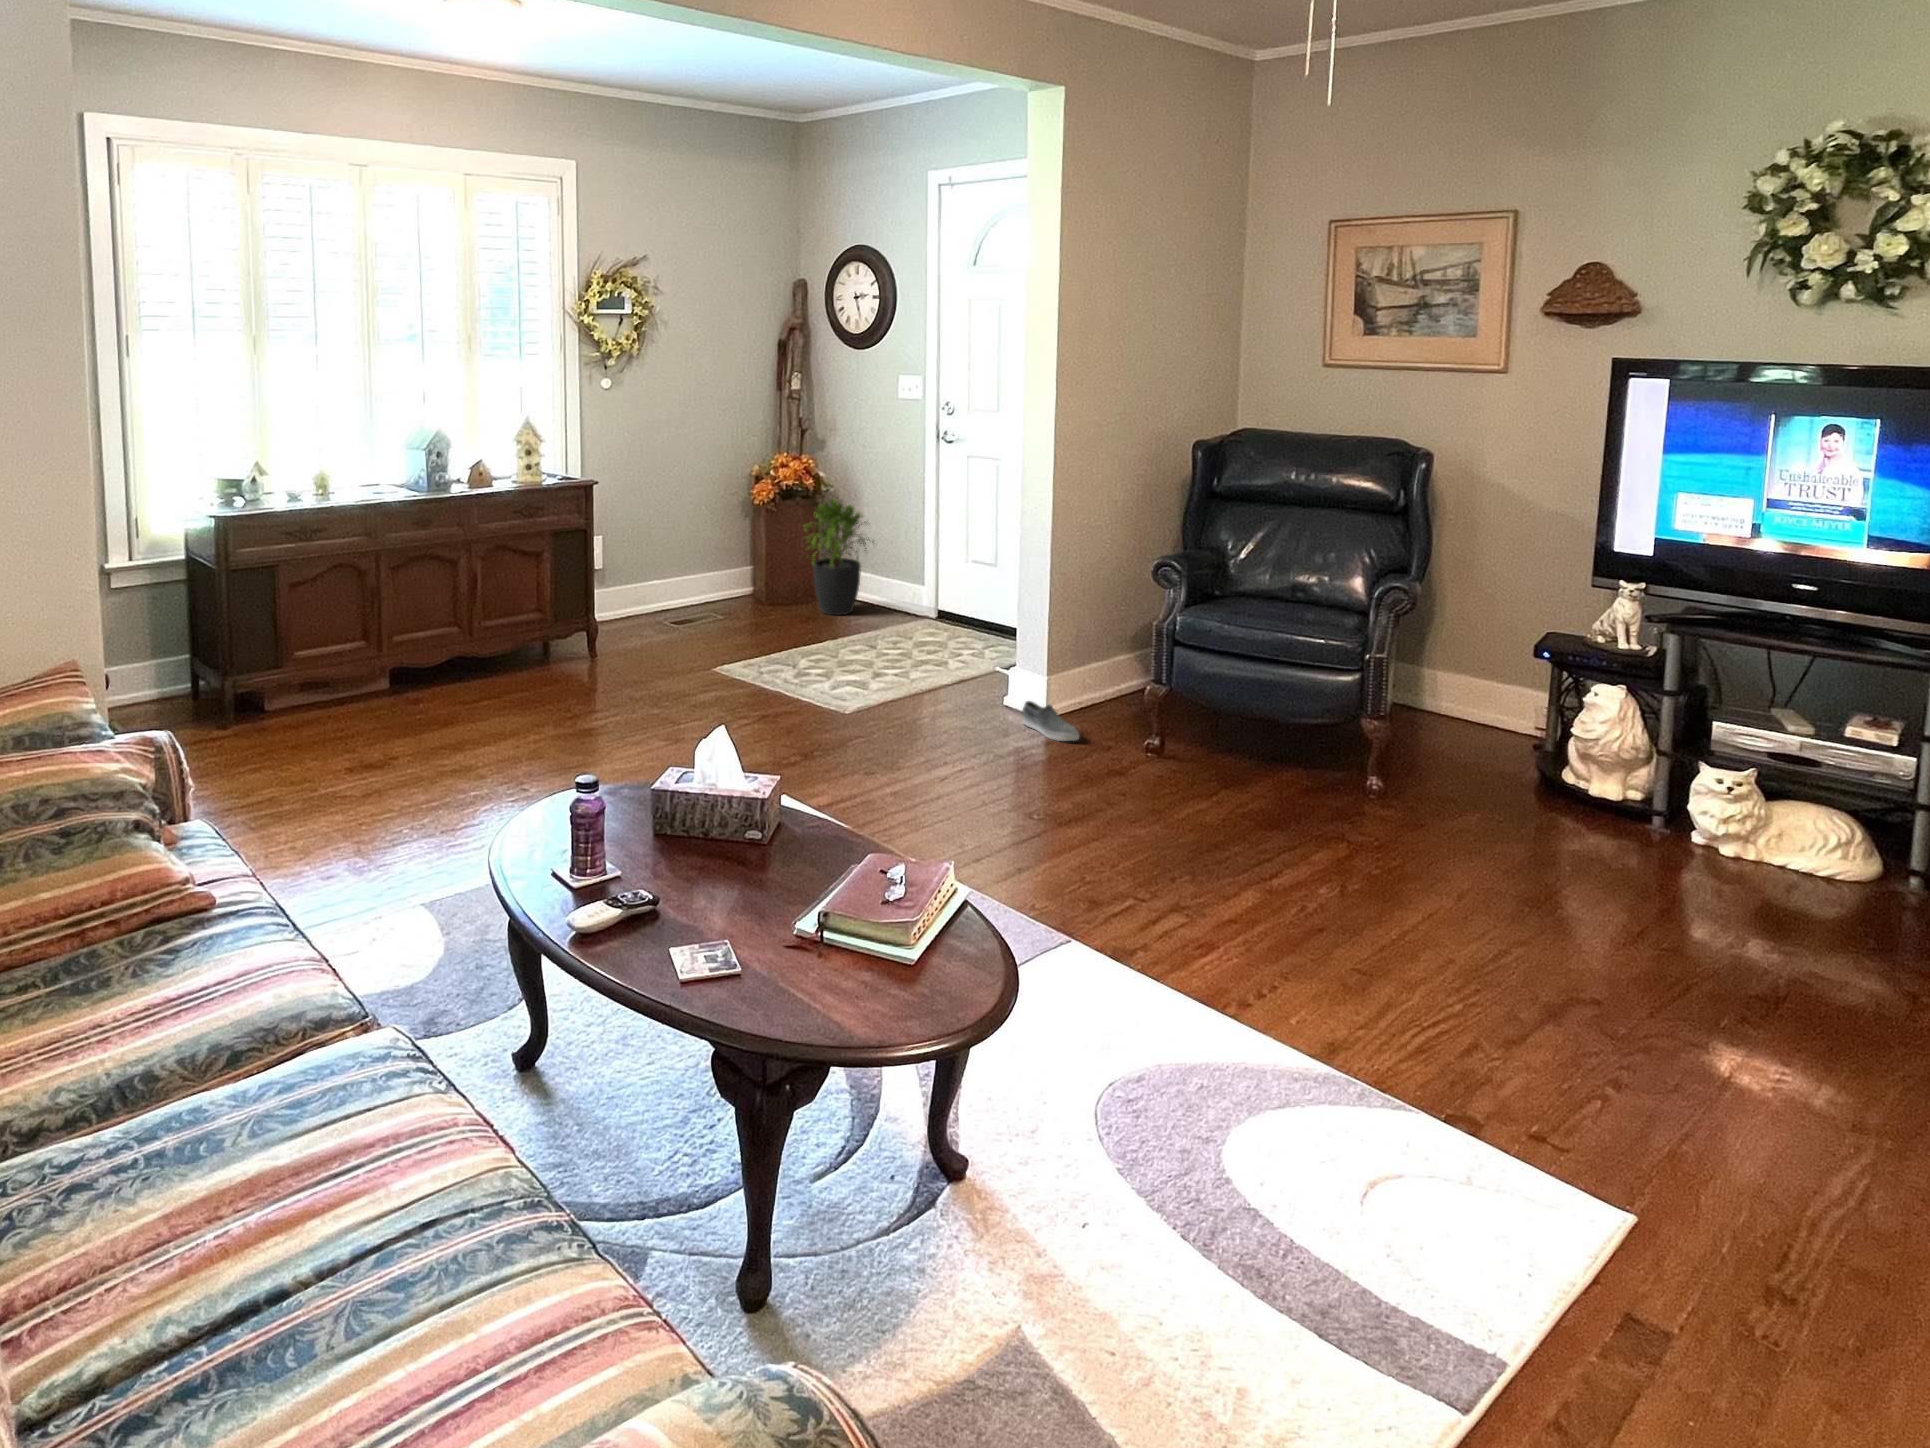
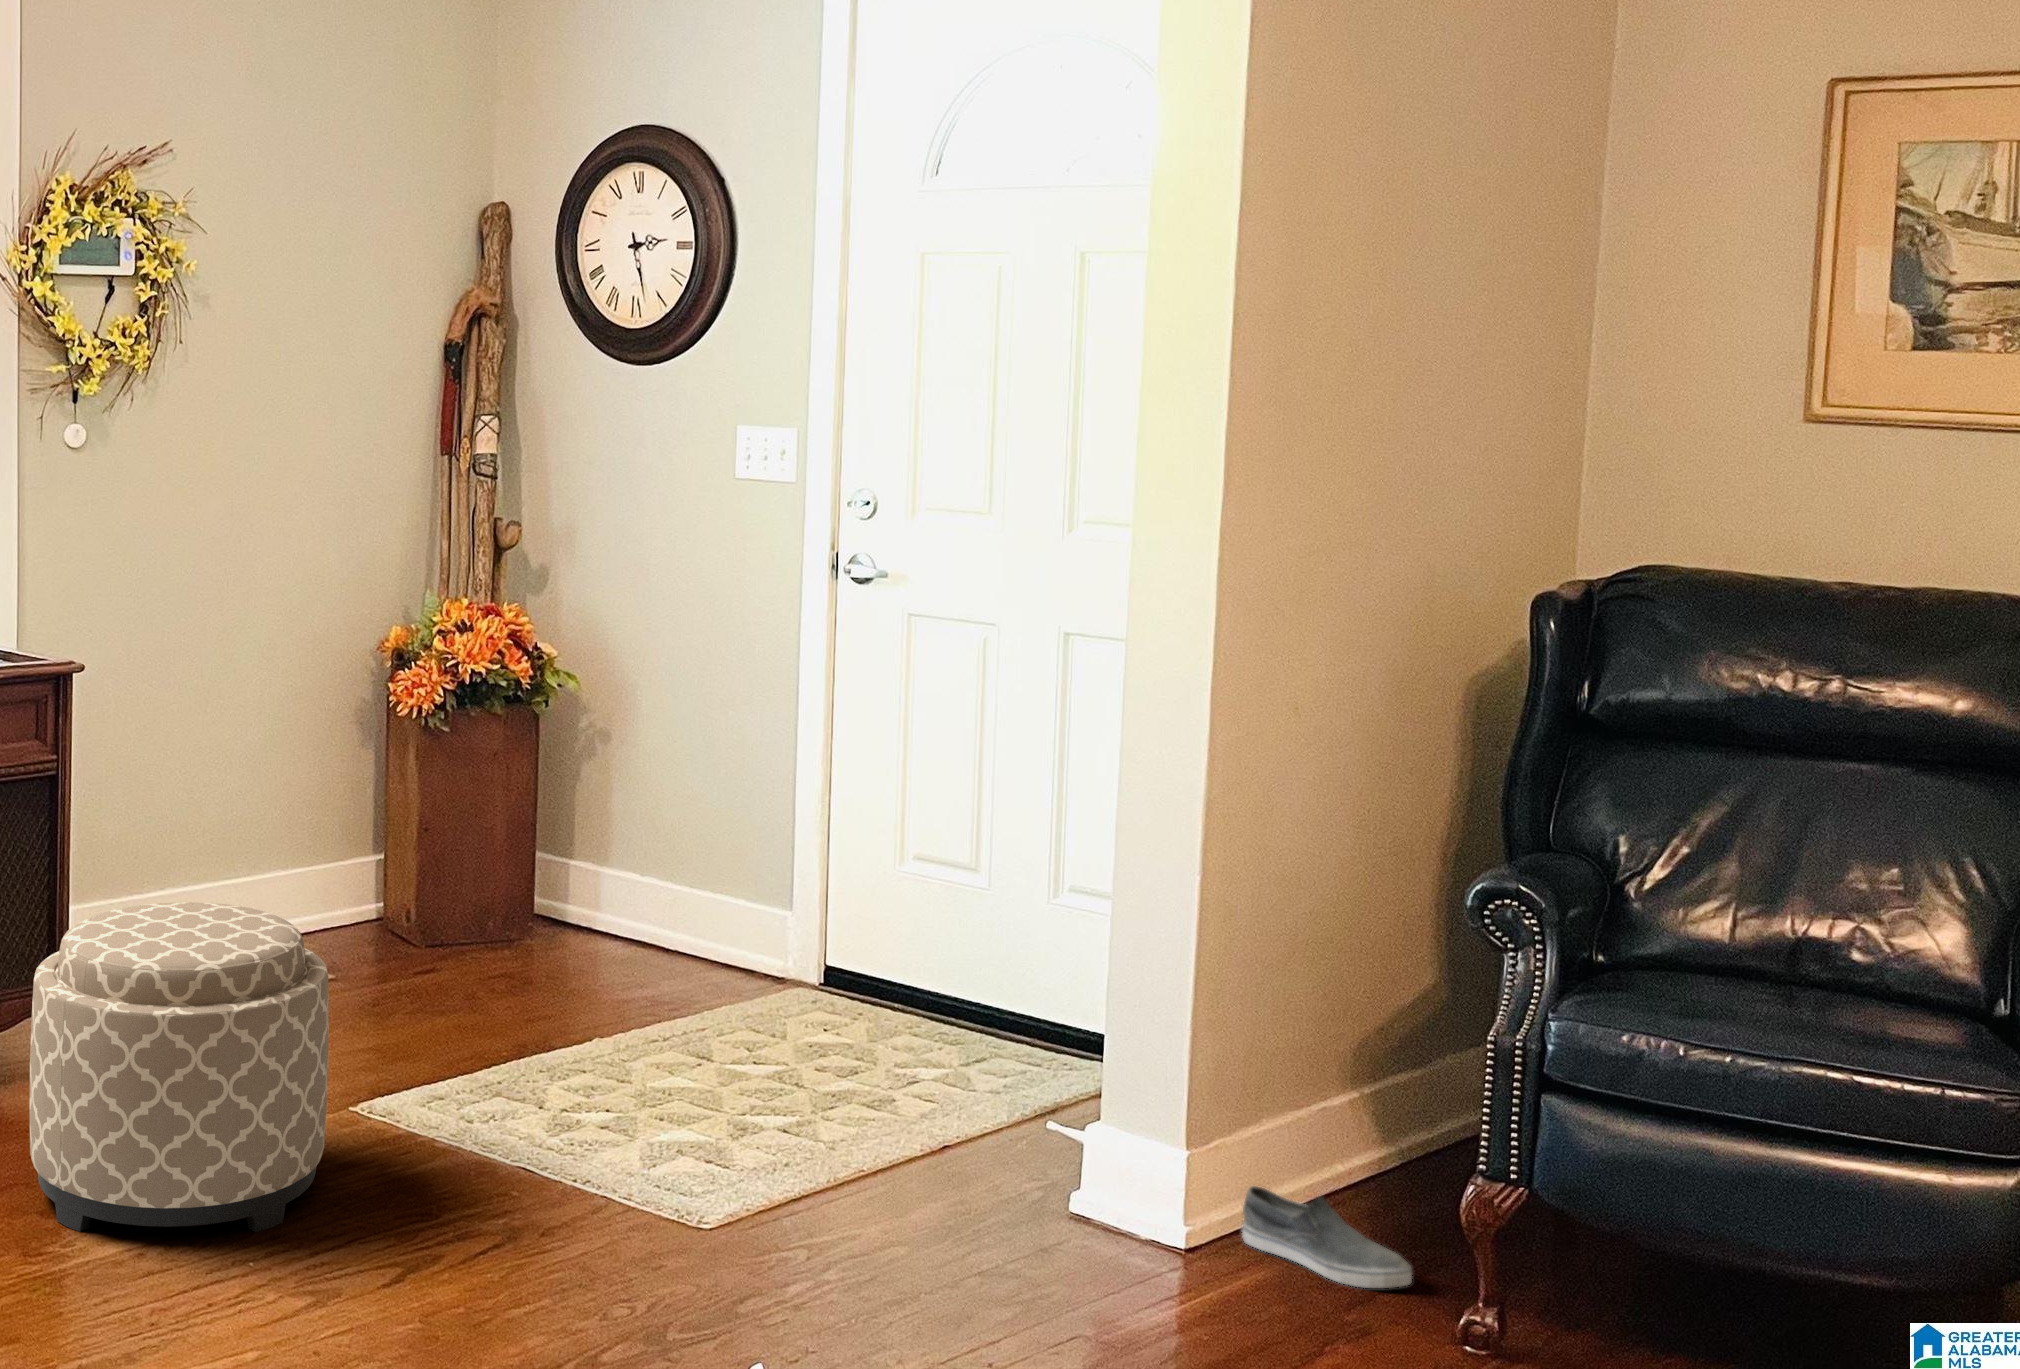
potted plant: present [804,499,874,615] -> none [516,692,694,971]
ottoman: none [541,578,662,705] -> present [29,902,329,1232]

